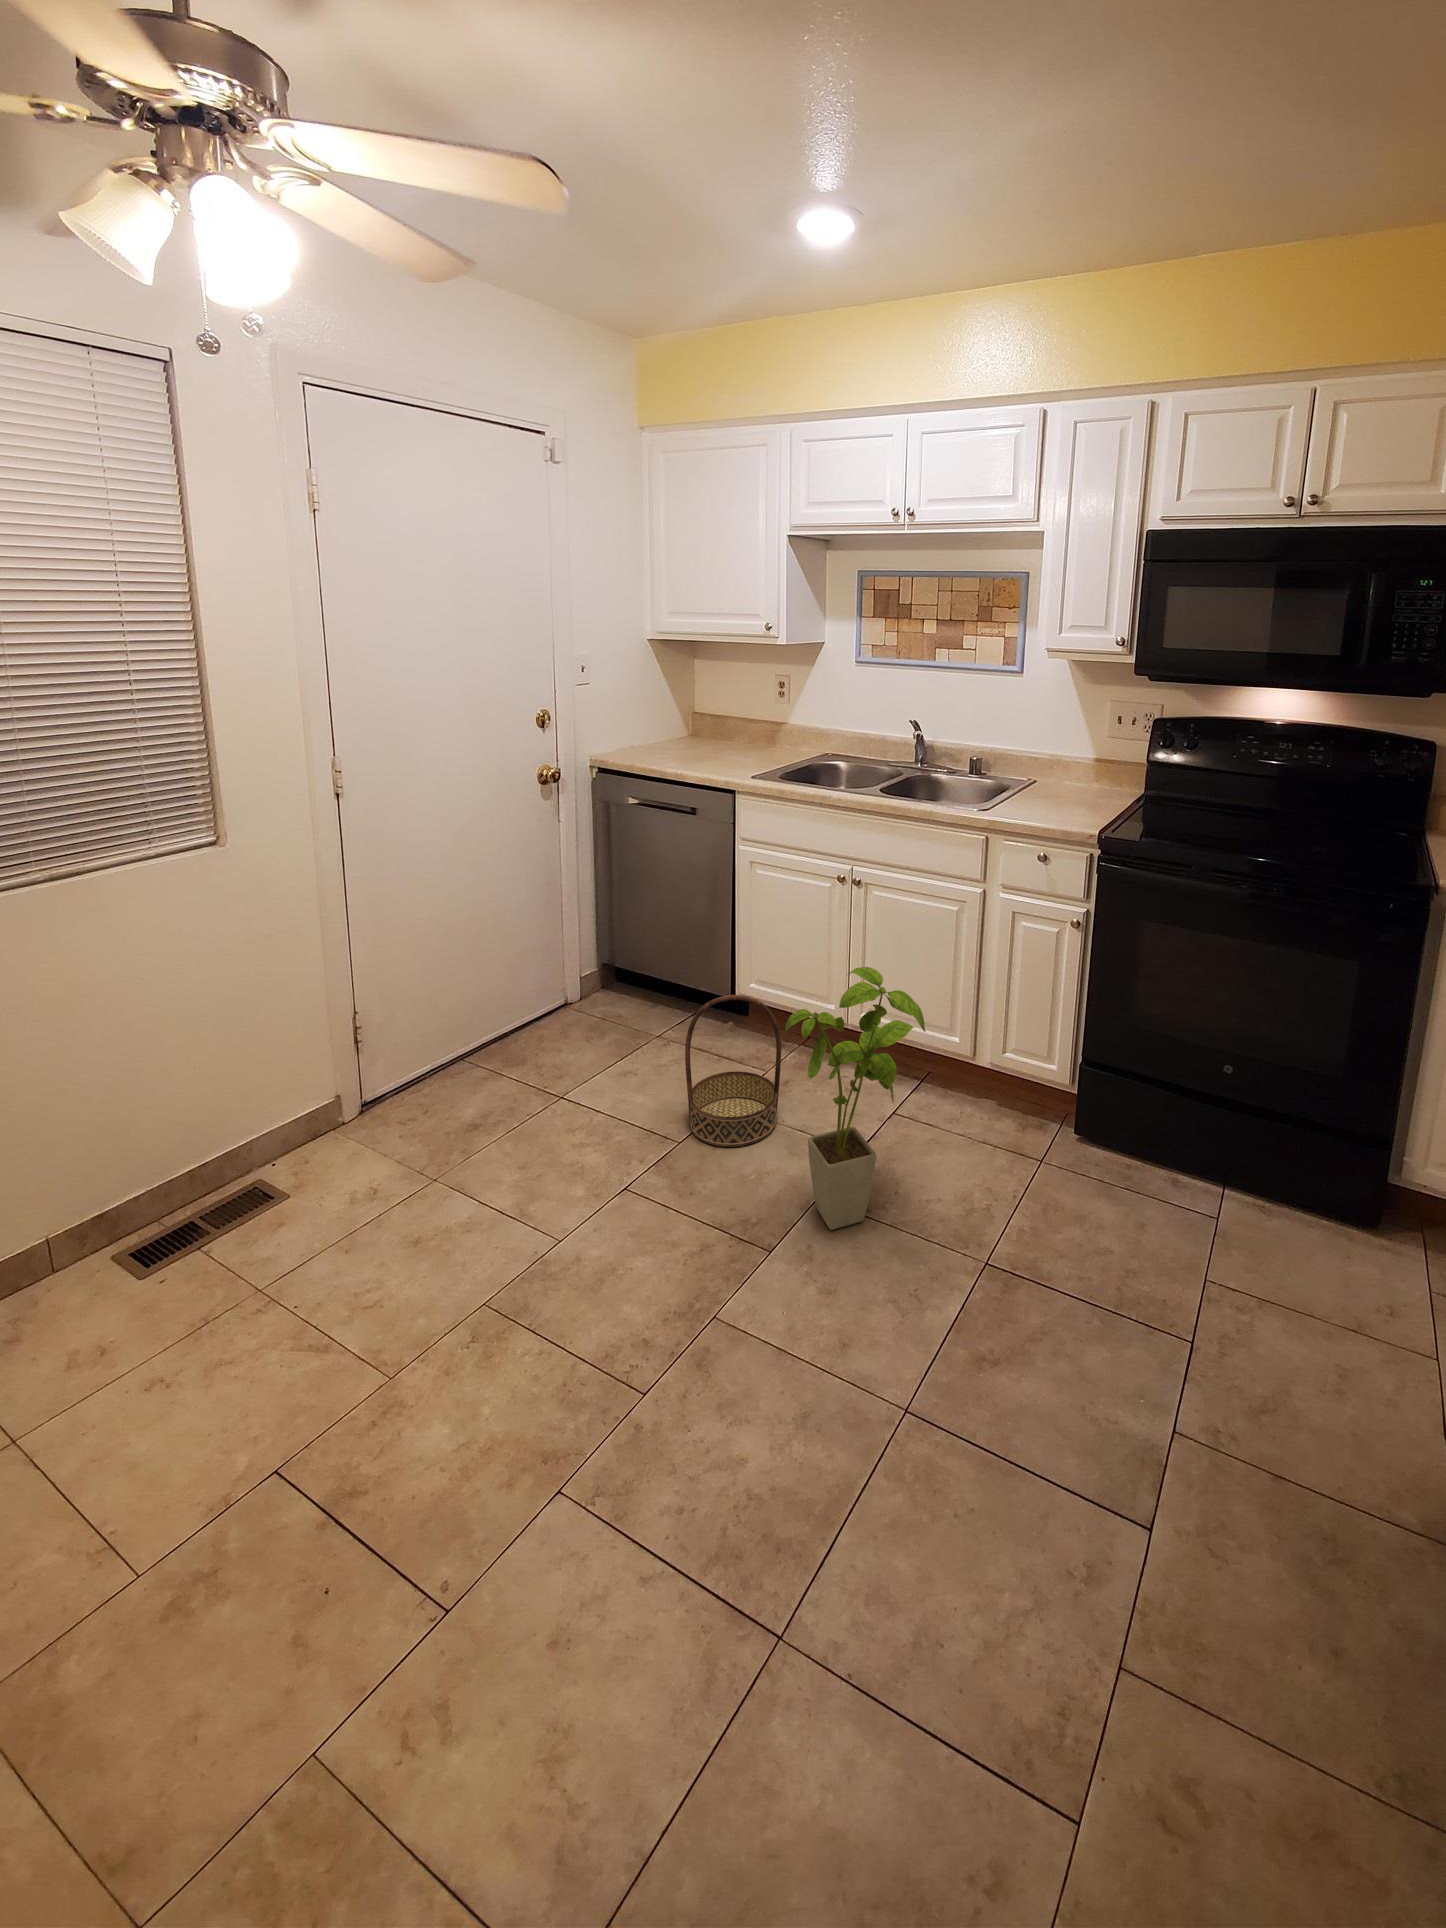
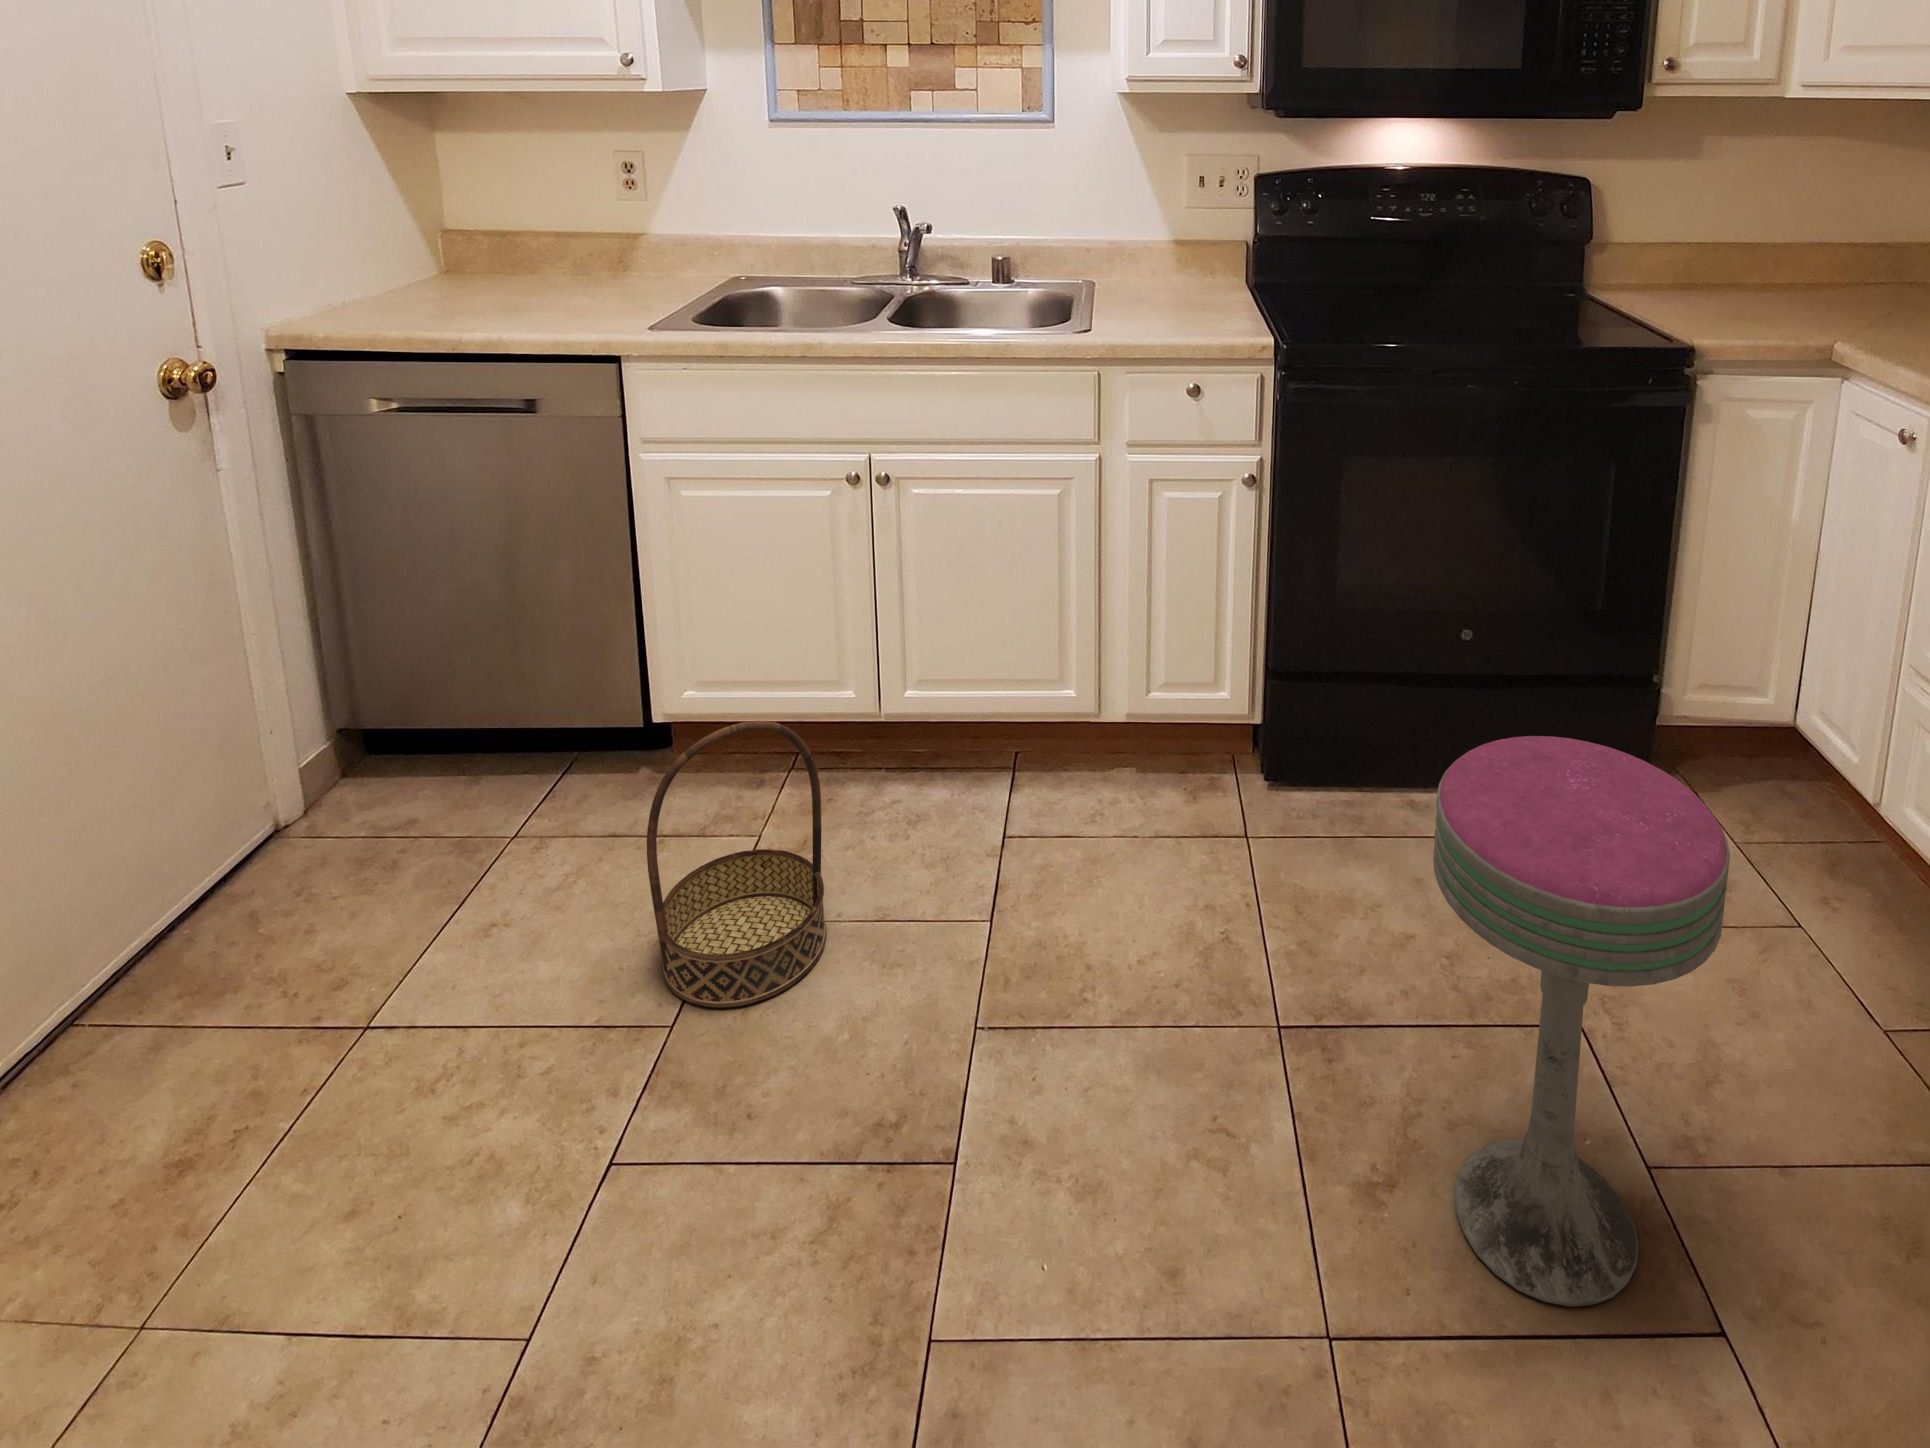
house plant: present [785,967,925,1230] -> none [915,621,1171,1079]
bar stool: none [1016,1100,1205,1475] -> present [1433,736,1730,1306]

